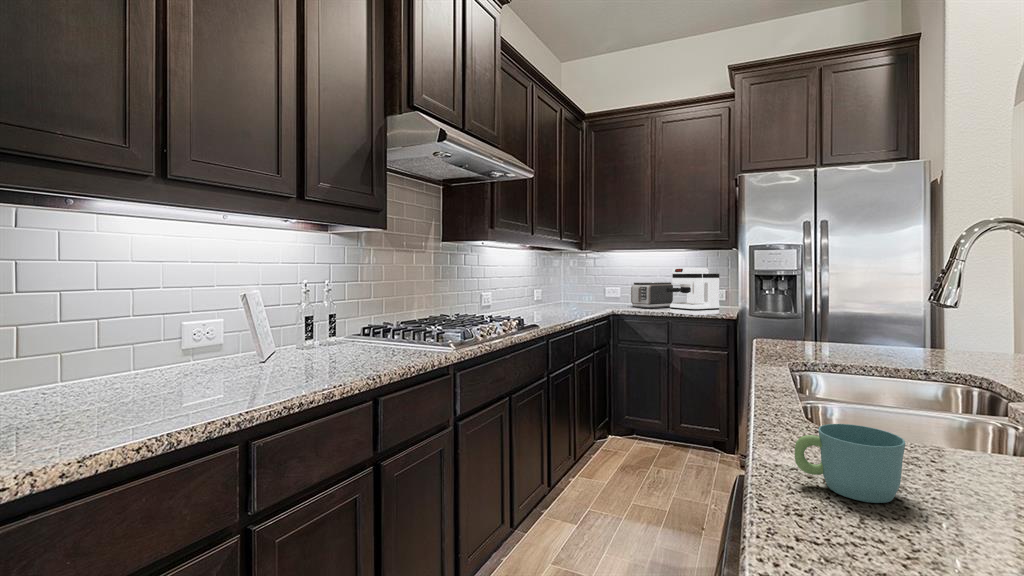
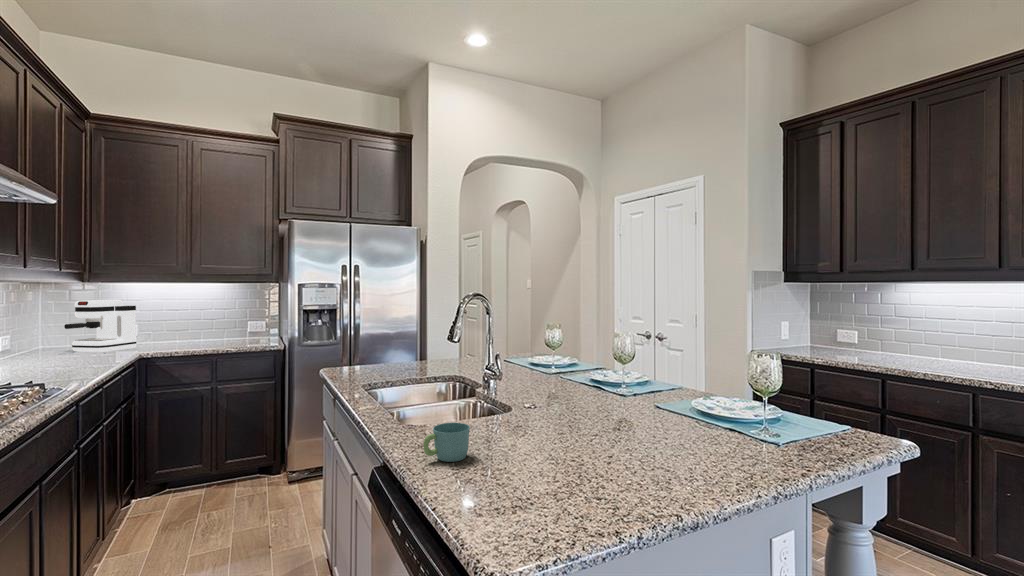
coffee maker: present [666,268,719,316] -> present [64,300,137,353]
toaster: present [631,282,673,309] -> none [157,314,207,345]

